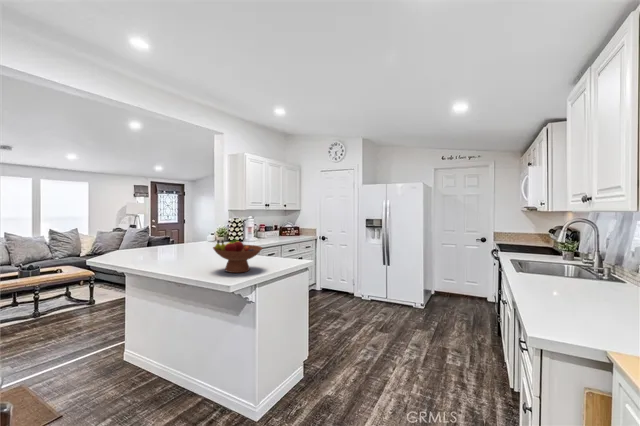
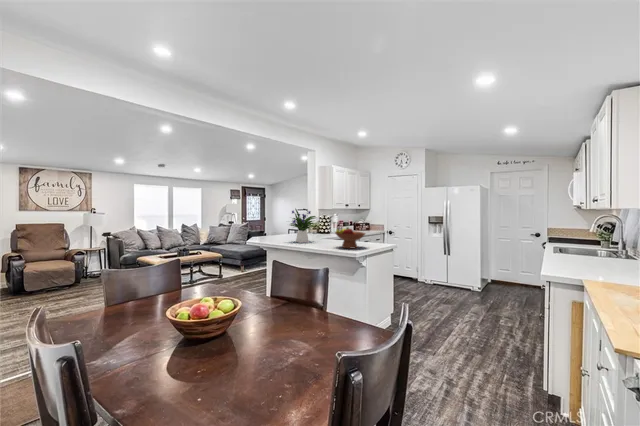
flower arrangement: none [151,209,203,261] -> present [291,209,316,243]

